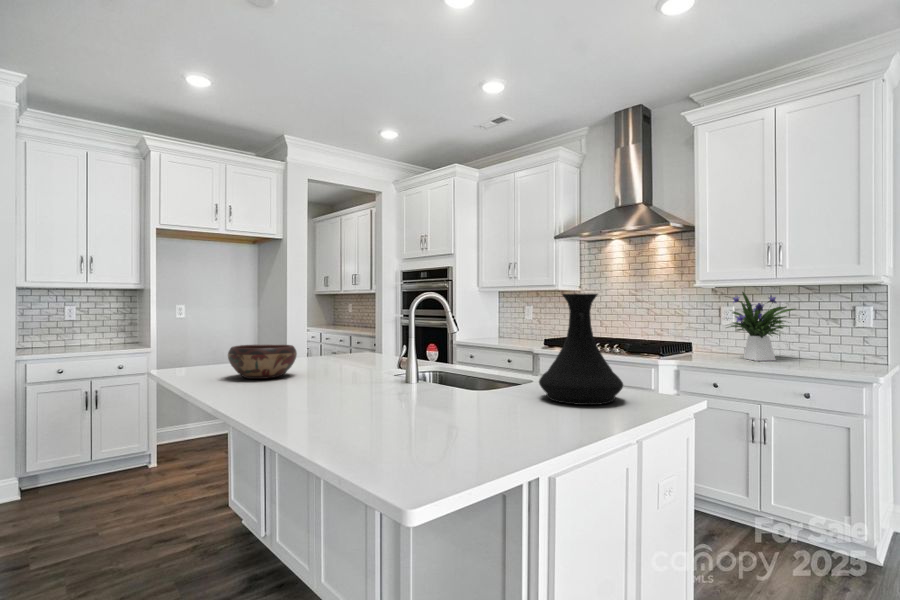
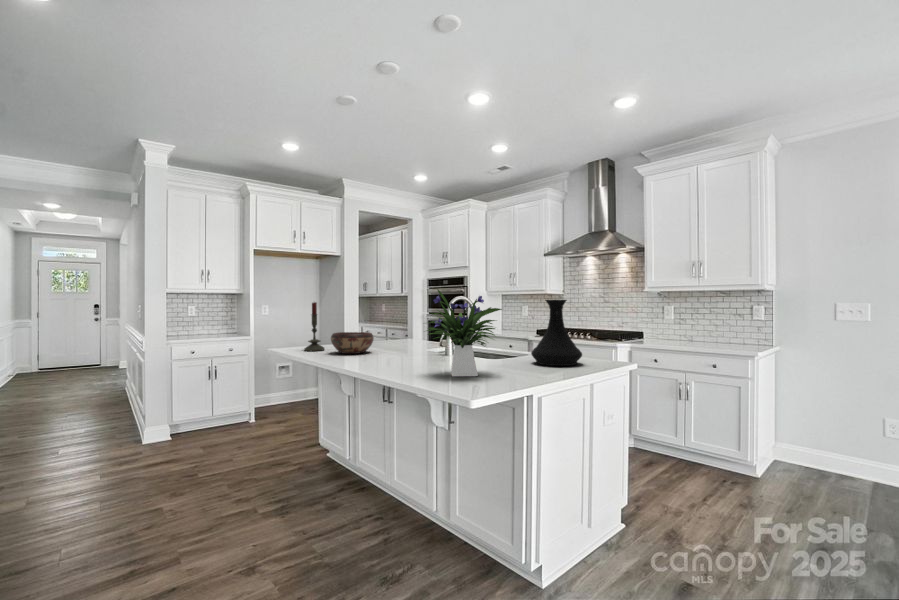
flower arrangement: present [727,292,795,361] -> present [427,290,502,376]
candle: none [193,297,226,374] -> present [304,302,324,351]

